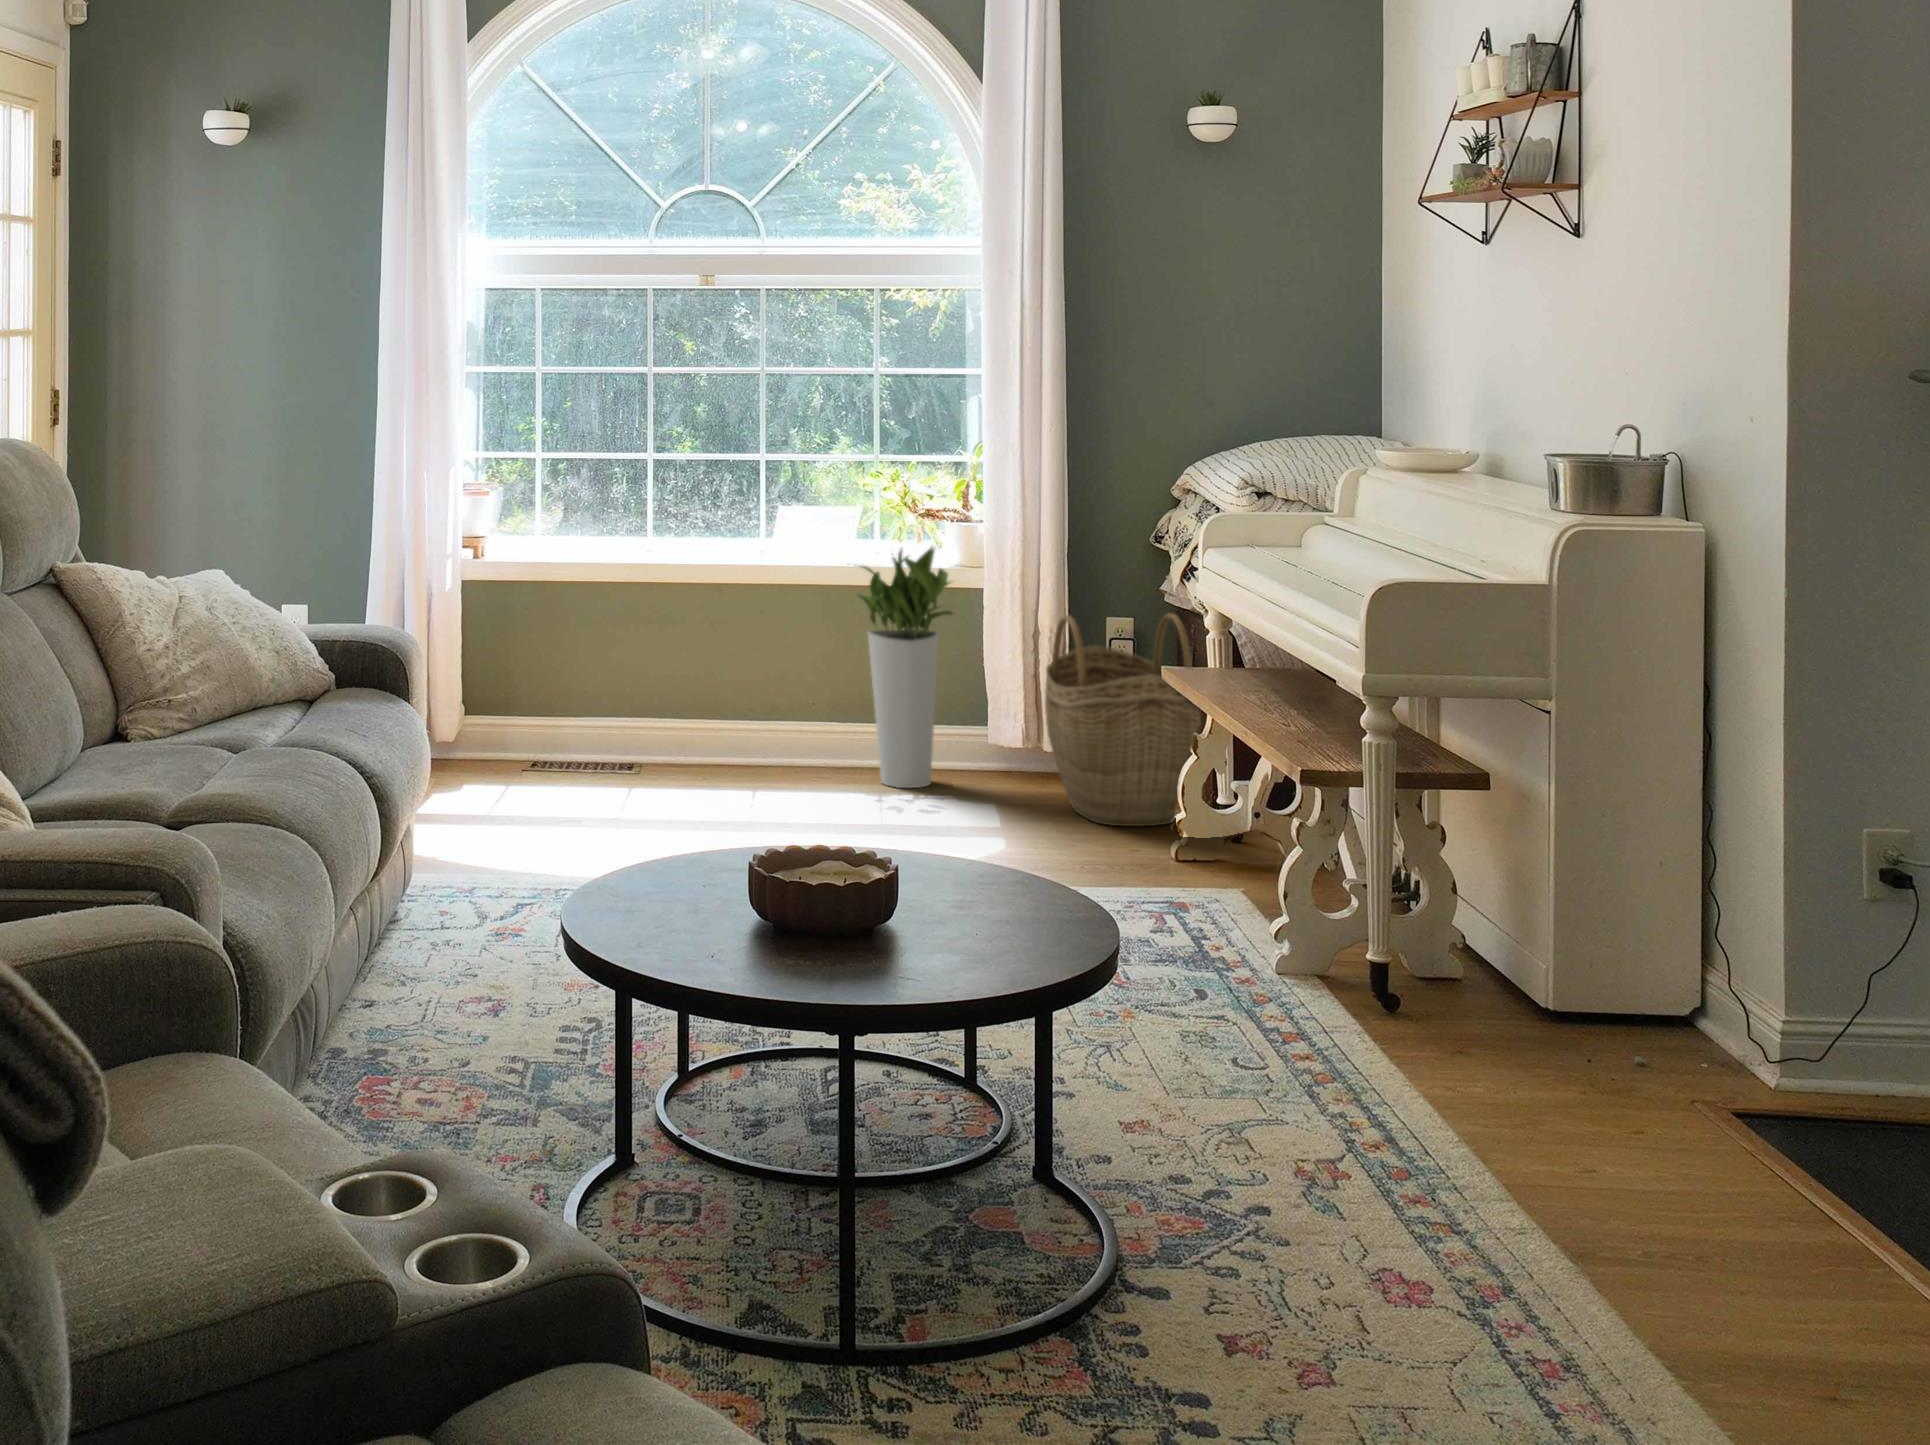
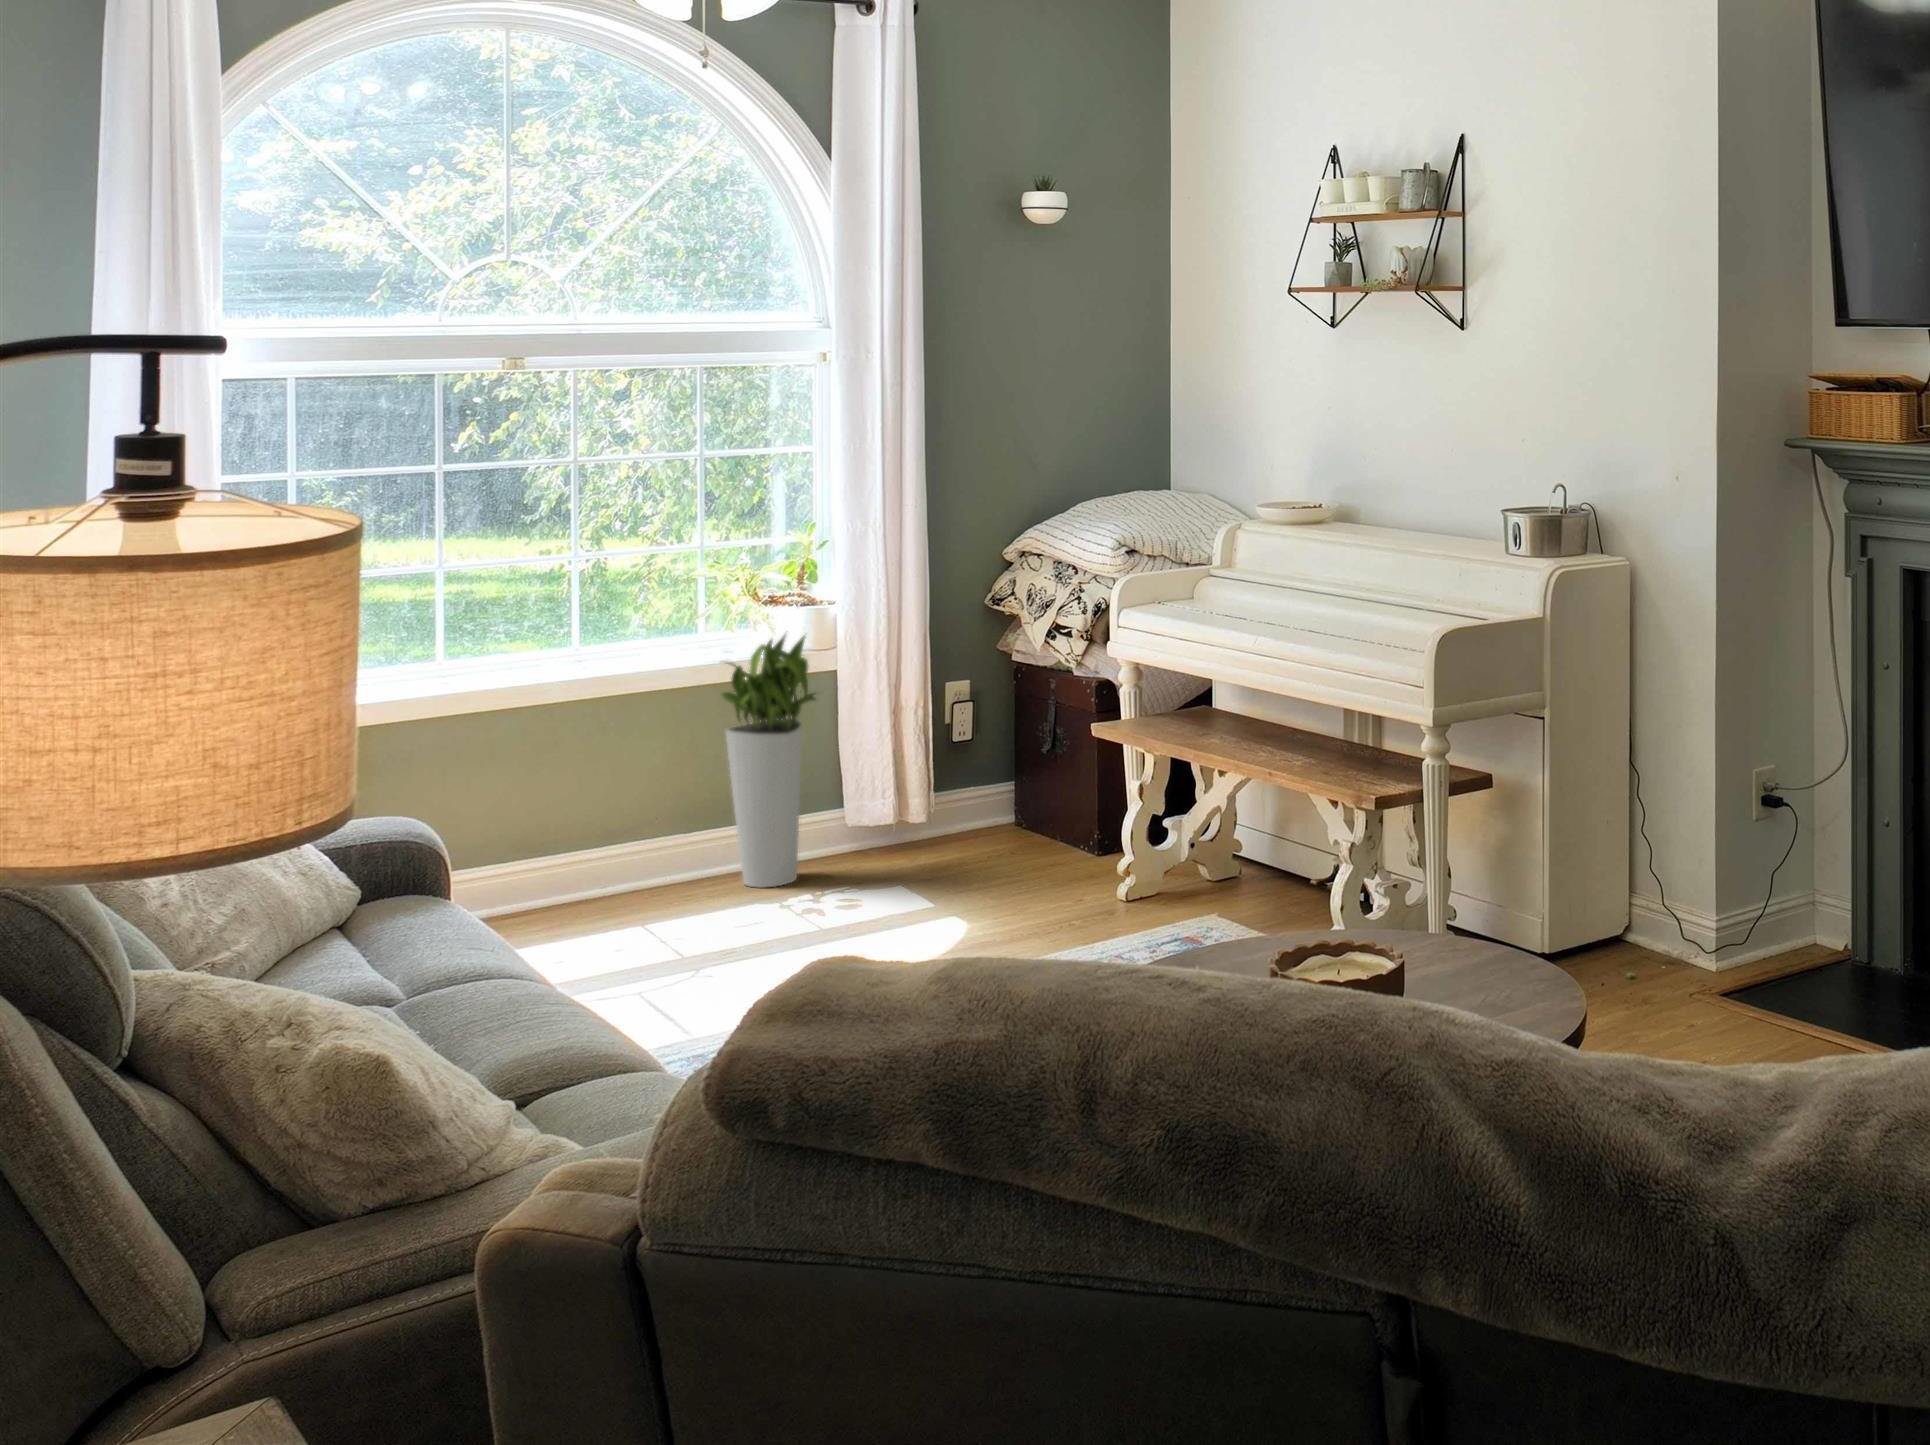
woven basket: present [1045,614,1201,826] -> none [924,671,1089,882]

